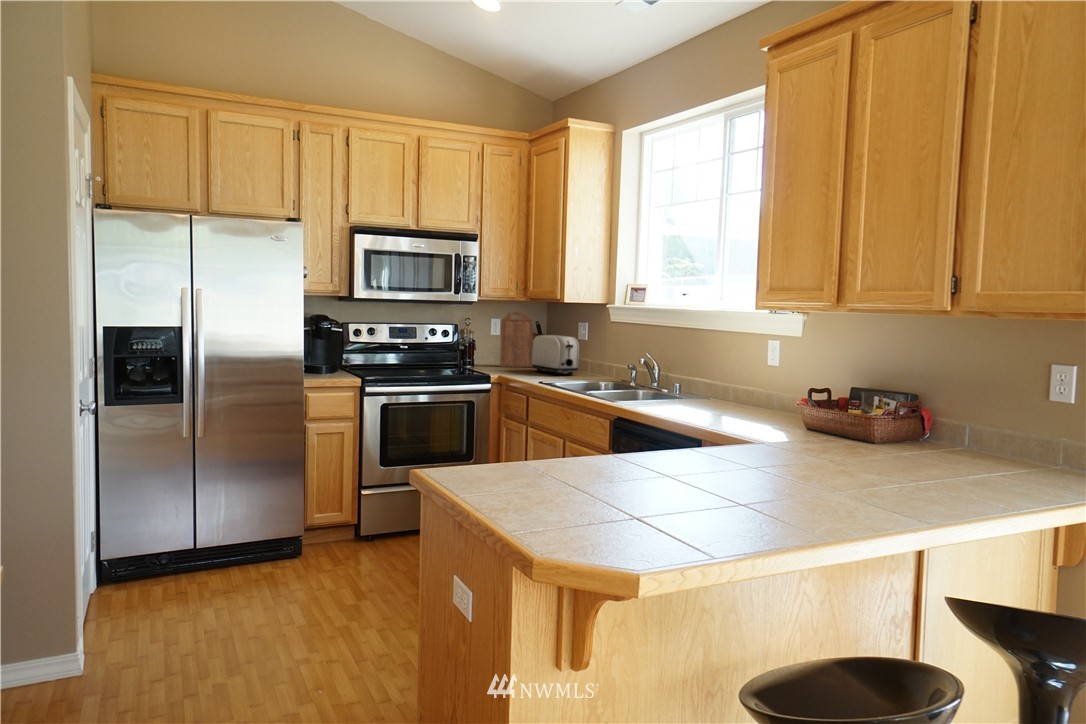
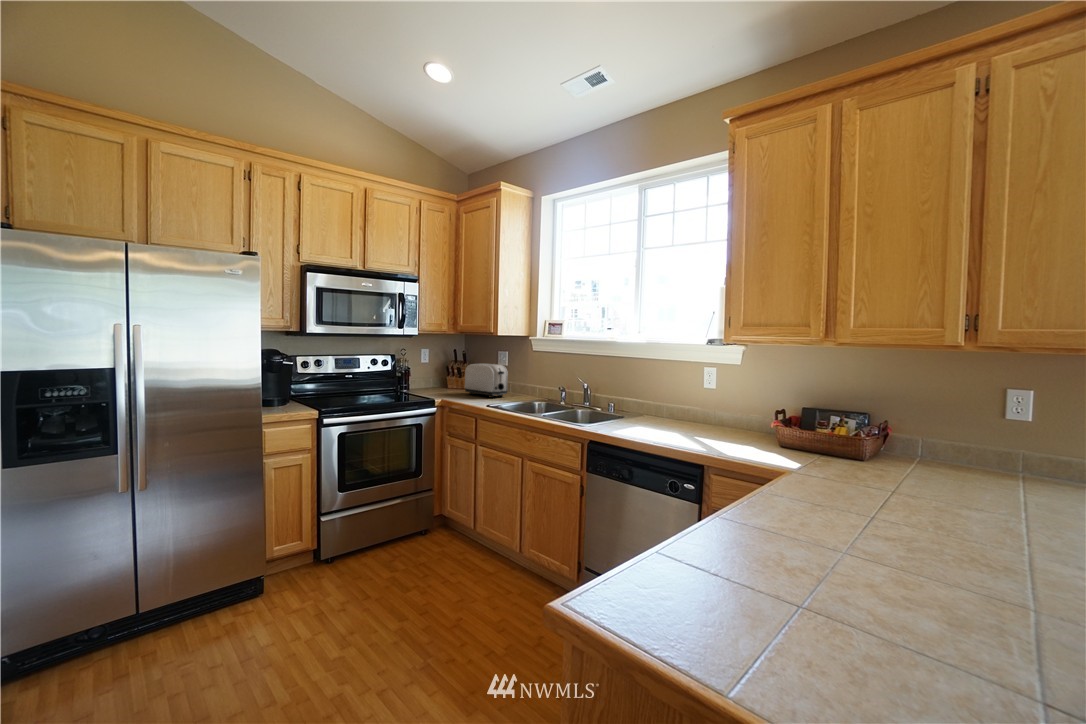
cutting board: present [500,312,533,367] -> none [434,344,461,391]

